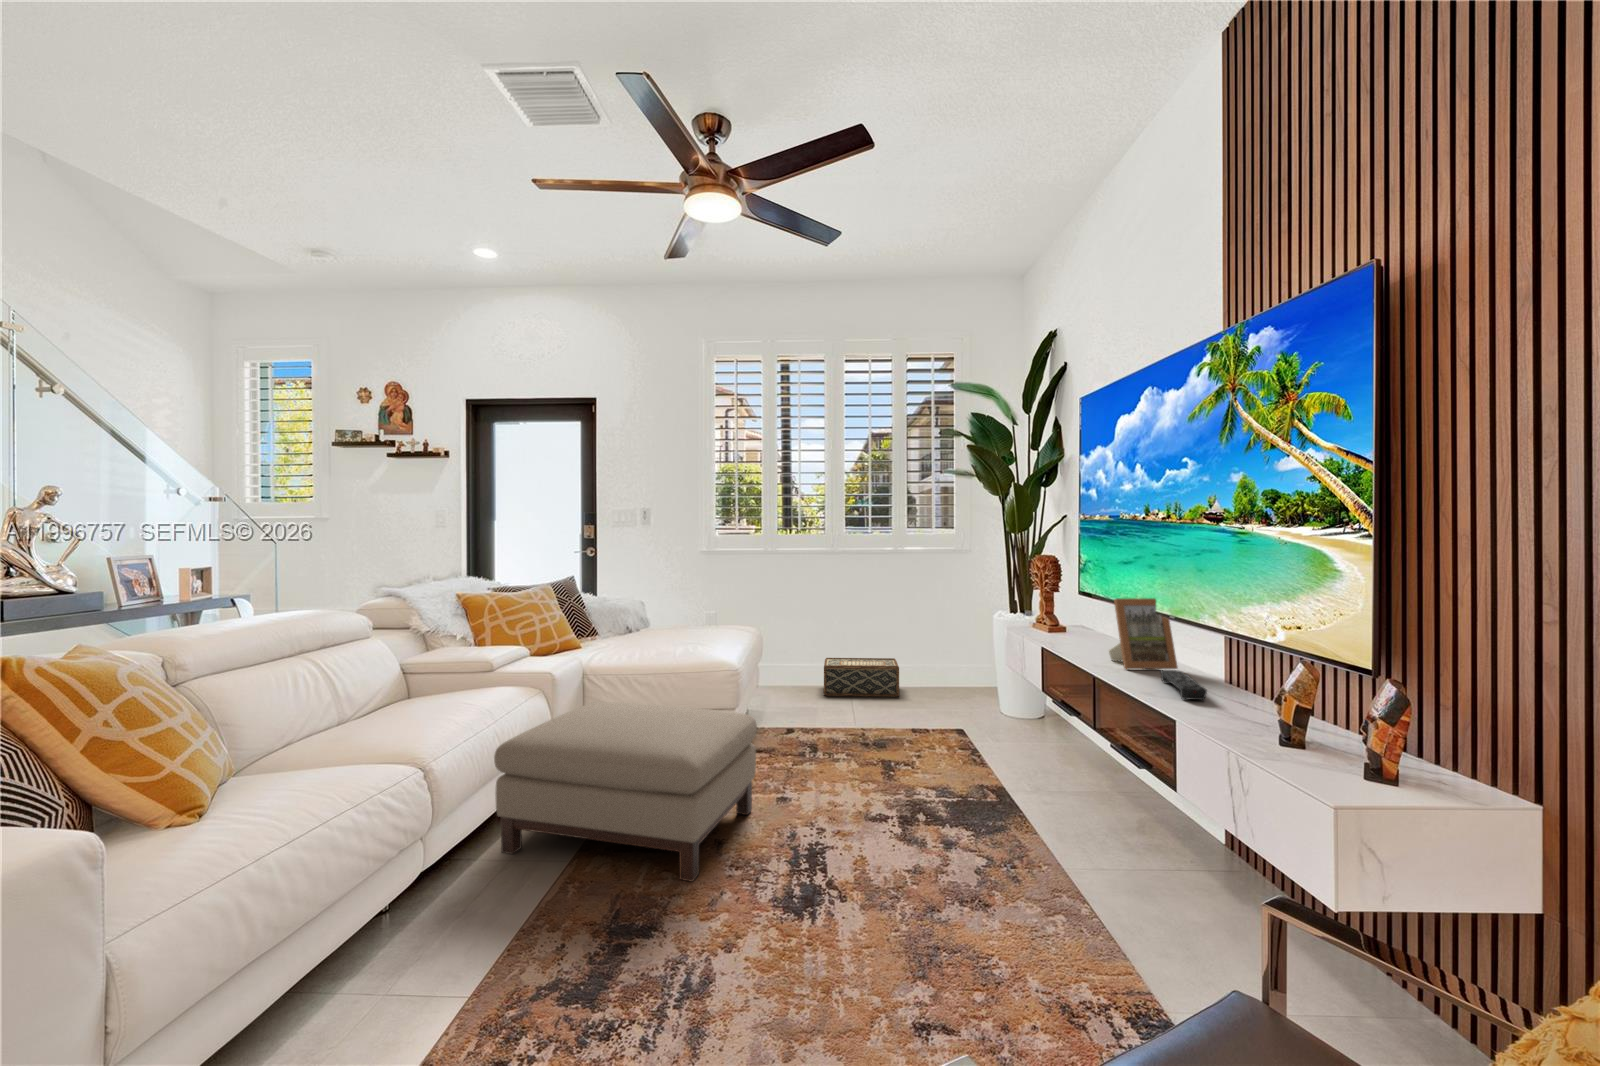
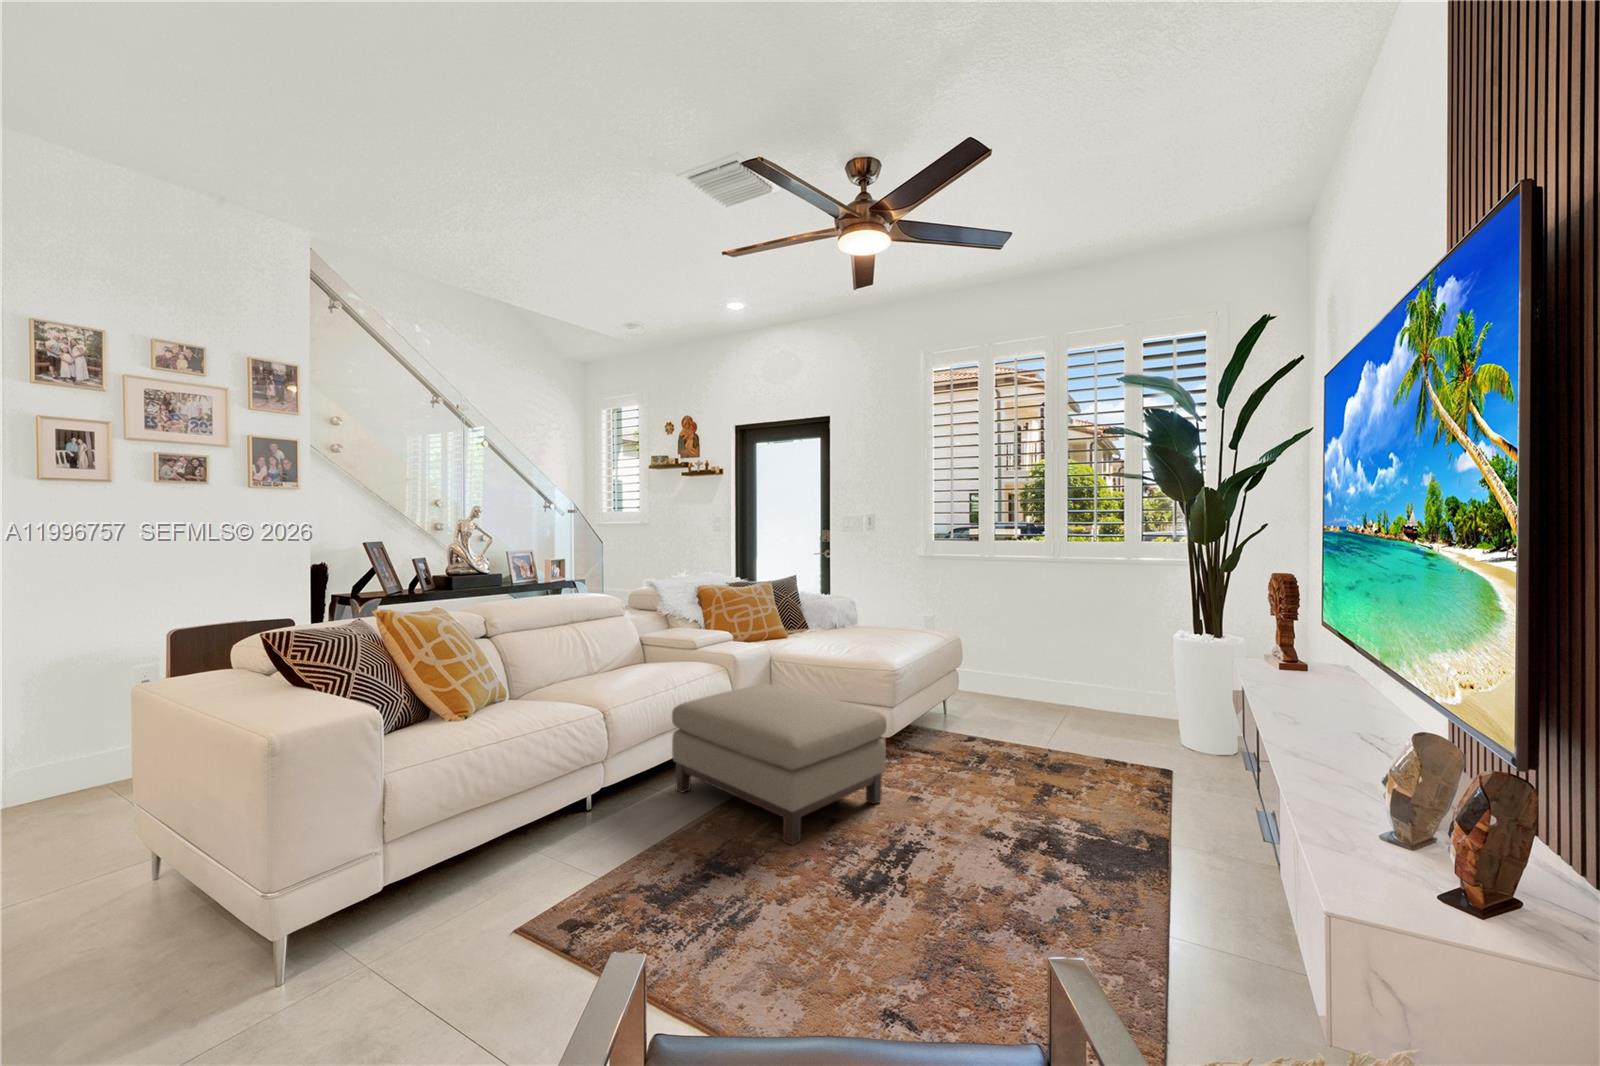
picture frame: present [1109,598,1178,669] -> none [1286,636,1372,732]
woven basket: present [824,658,899,697] -> none [1033,673,1123,724]
remote control: present [1160,670,1207,700] -> none [1307,728,1350,771]

